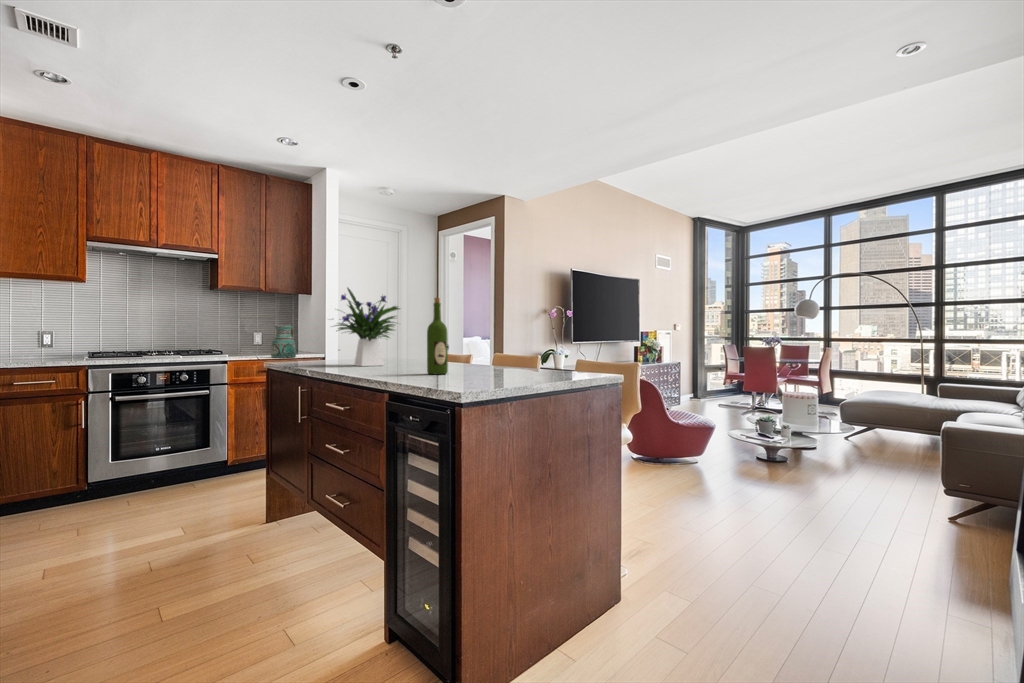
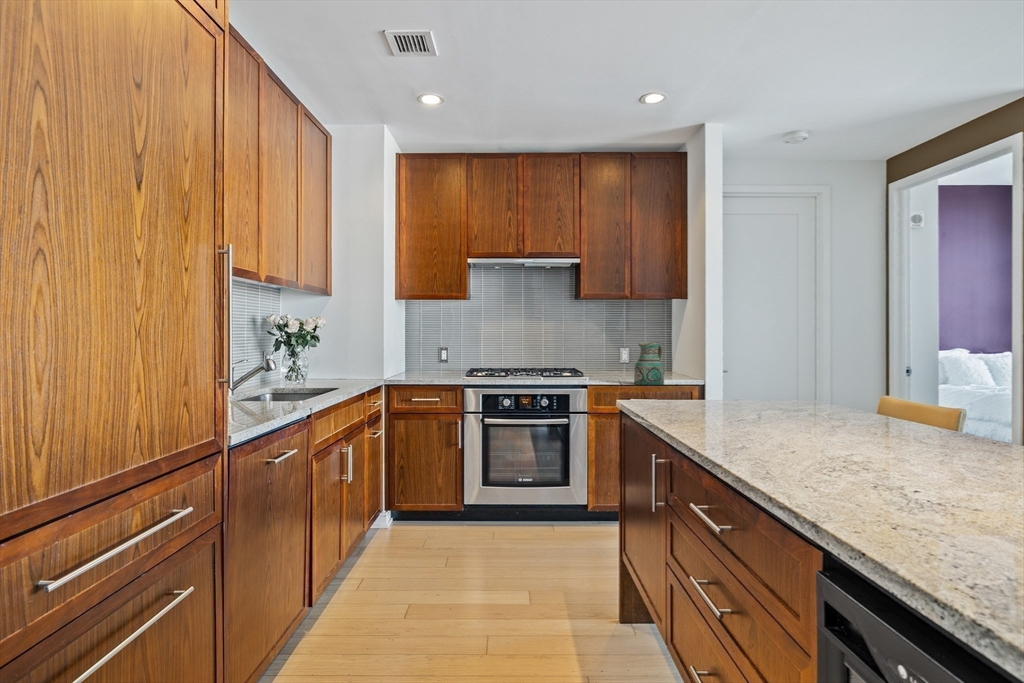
flower arrangement: present [335,288,400,366] -> none [697,296,828,428]
wine bottle: present [427,298,448,374] -> none [901,320,959,499]

